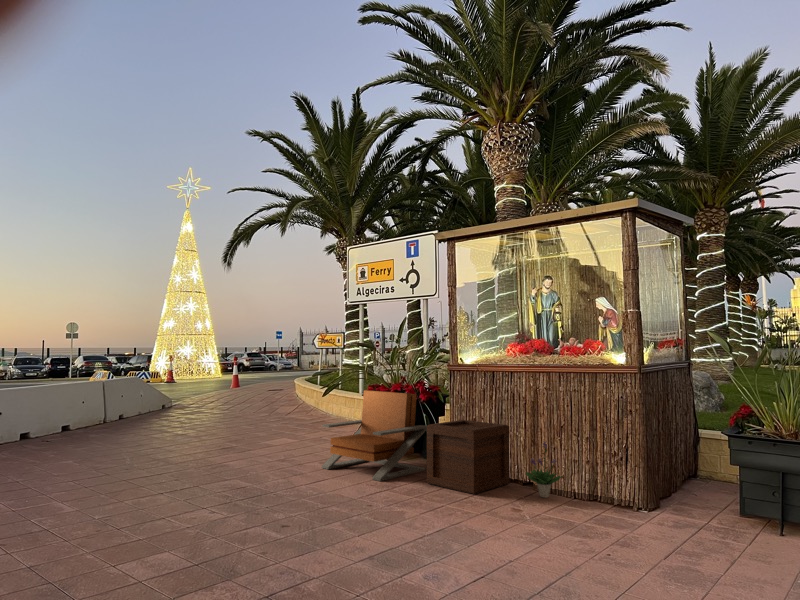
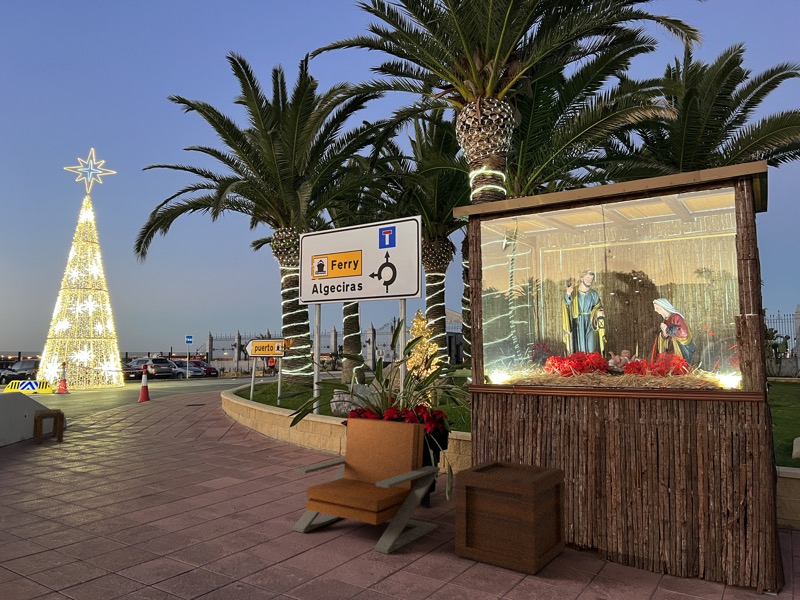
bench: none [148,391,171,417] -> present [33,409,64,444]
potted plant: present [526,442,563,497] -> none [599,495,657,576]

